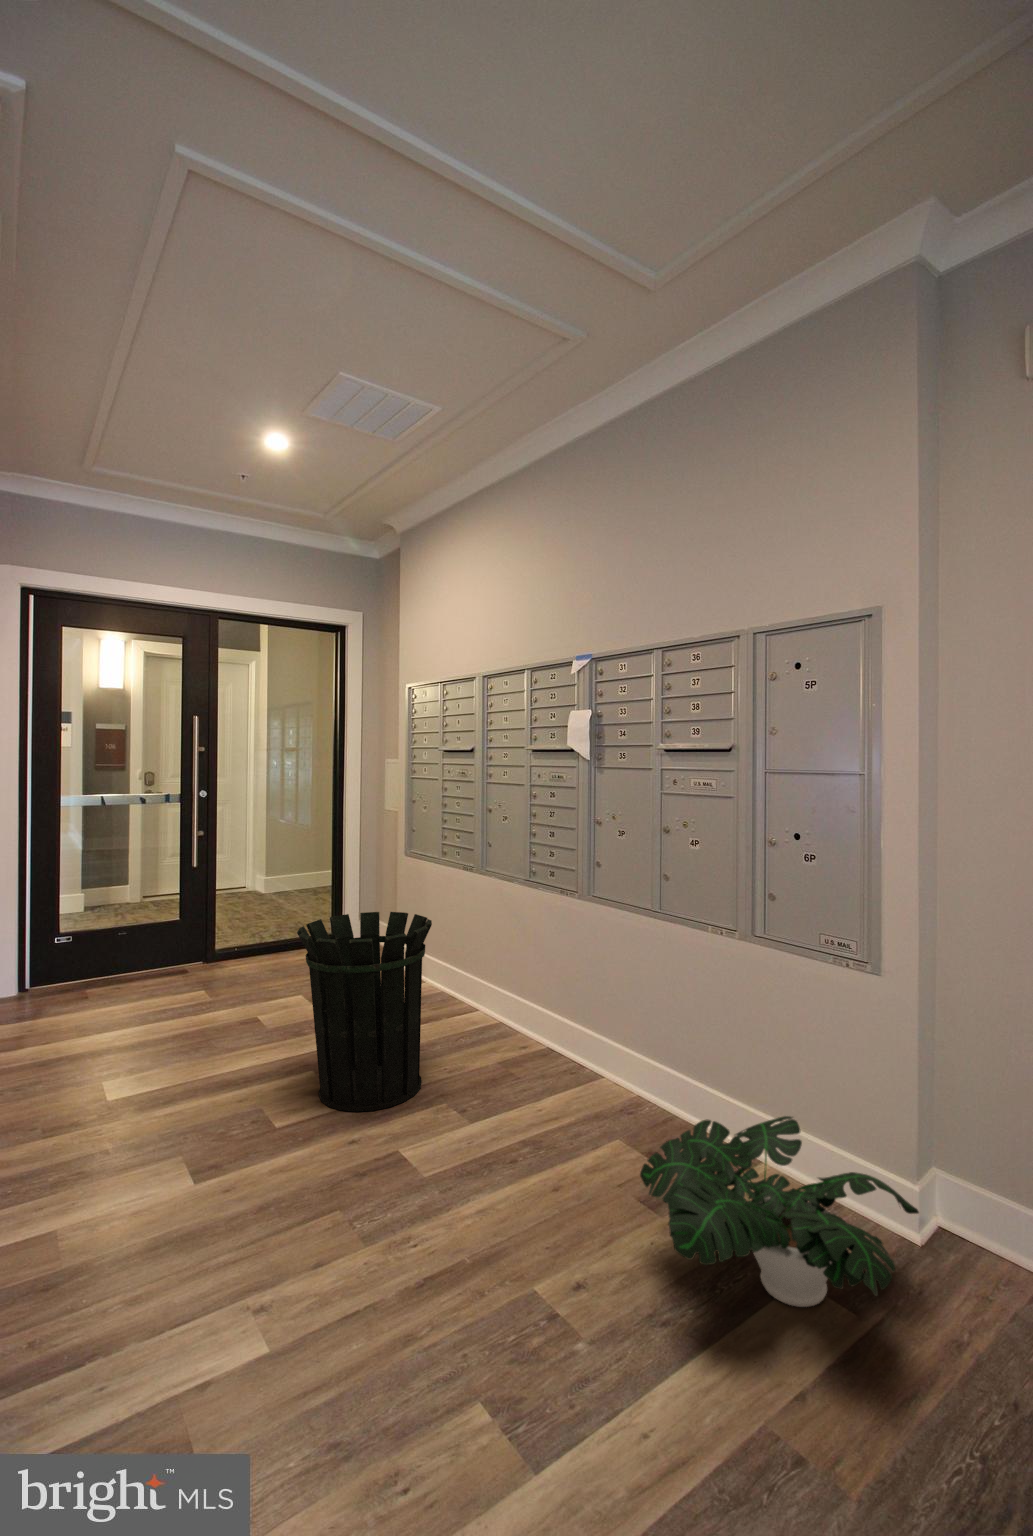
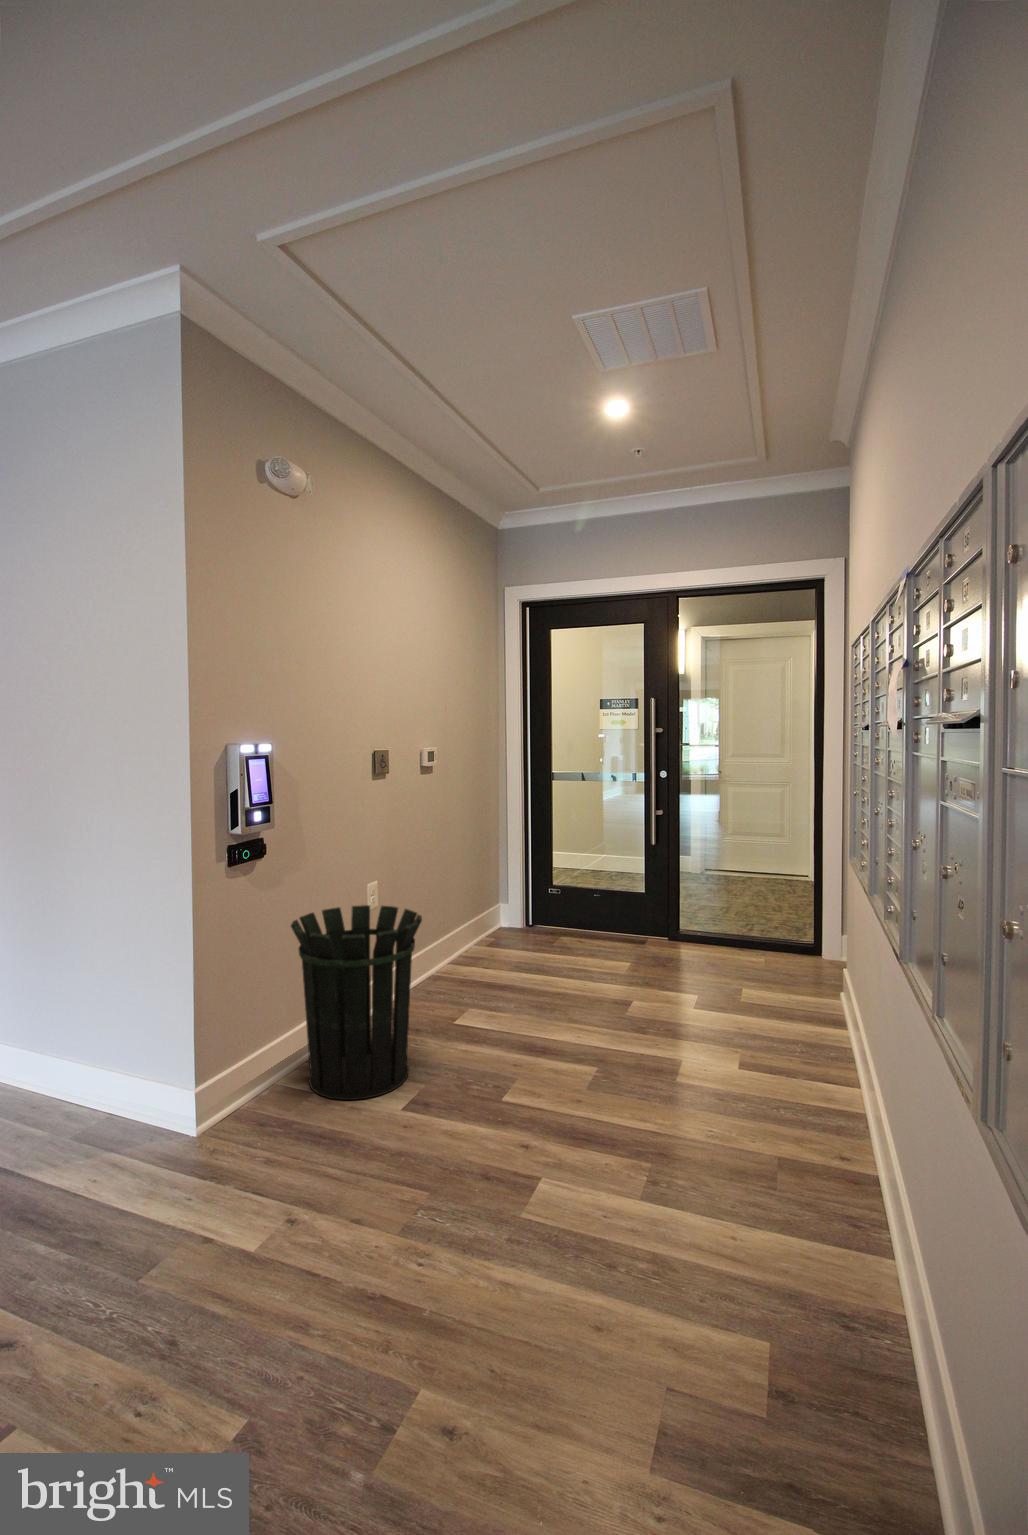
potted plant: present [640,1116,919,1307] -> none [624,1118,890,1304]

